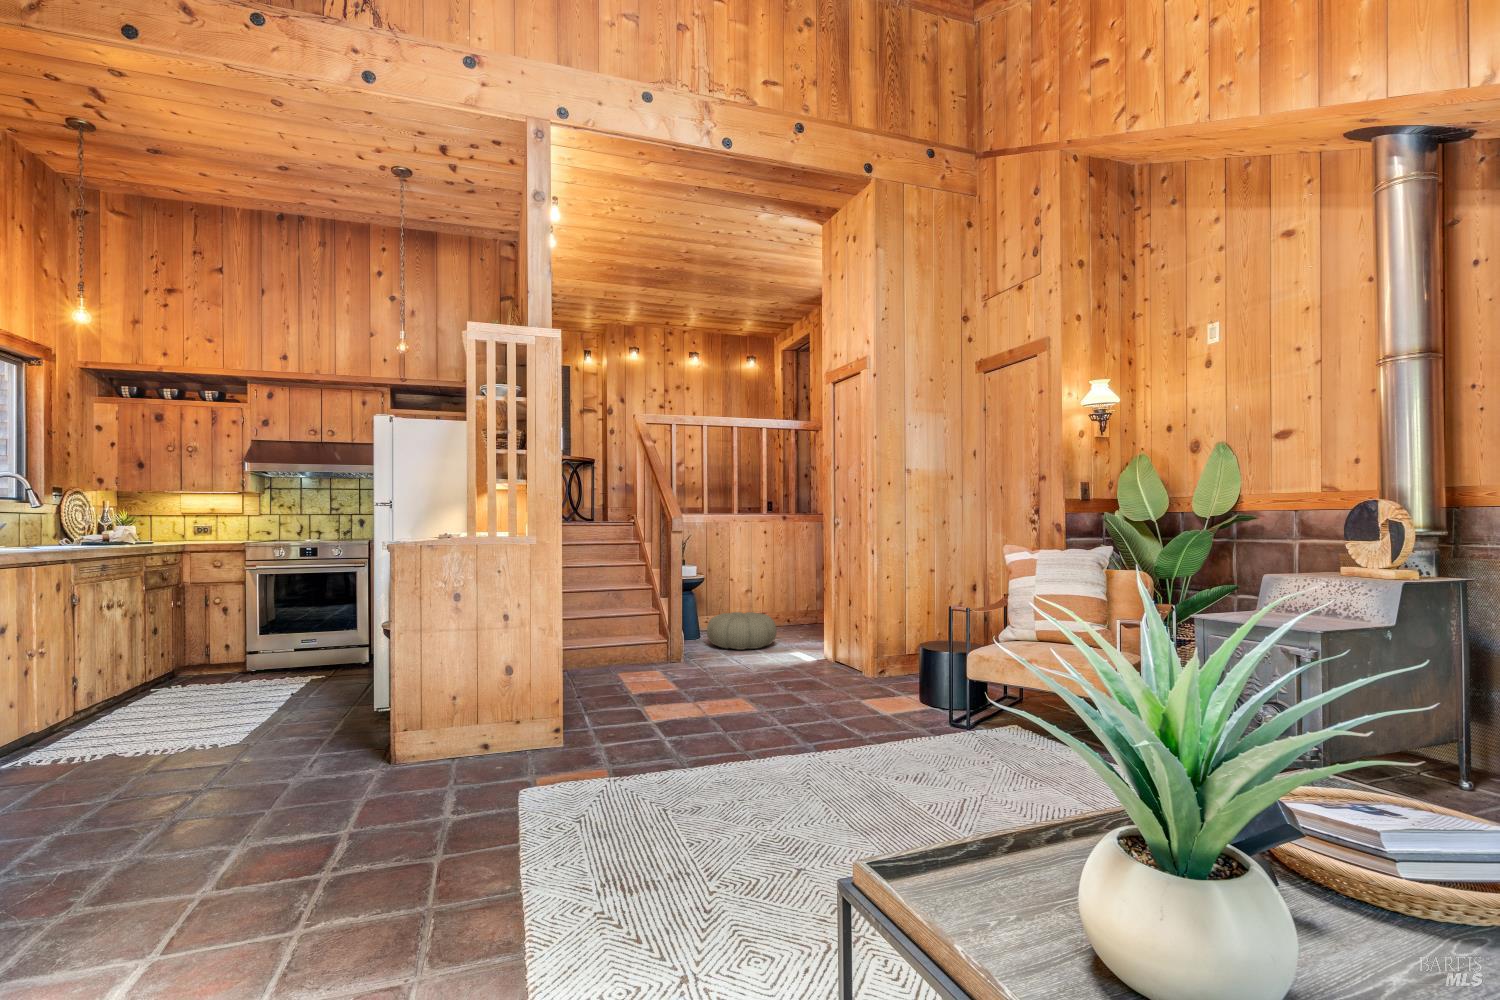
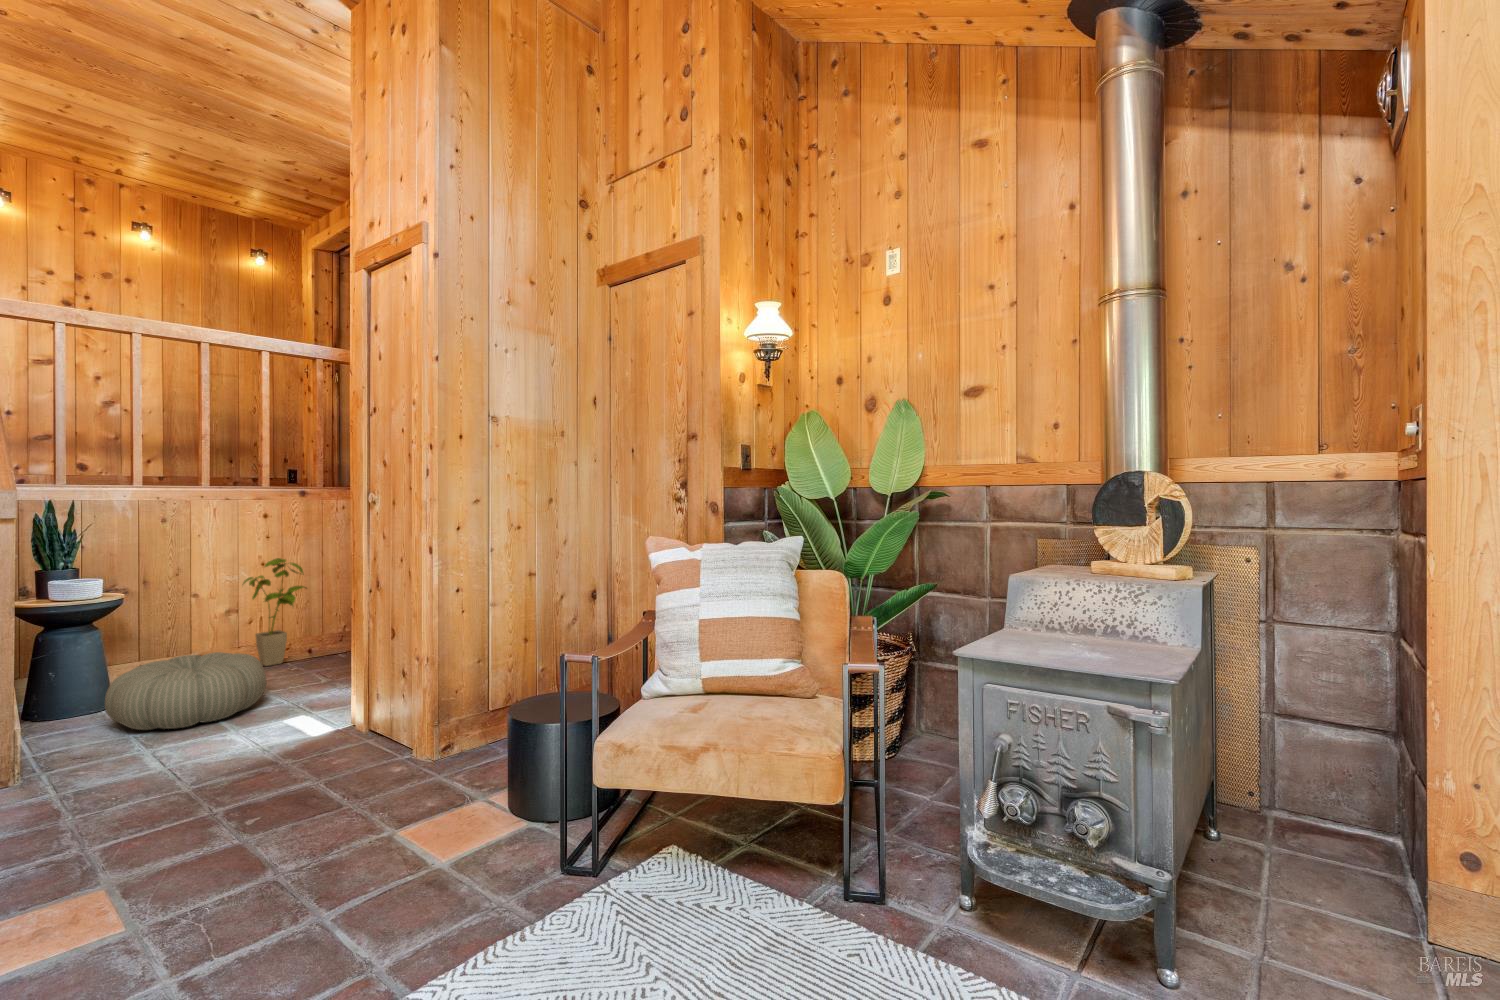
house plant: none [756,560,789,629] -> present [243,558,307,666]

